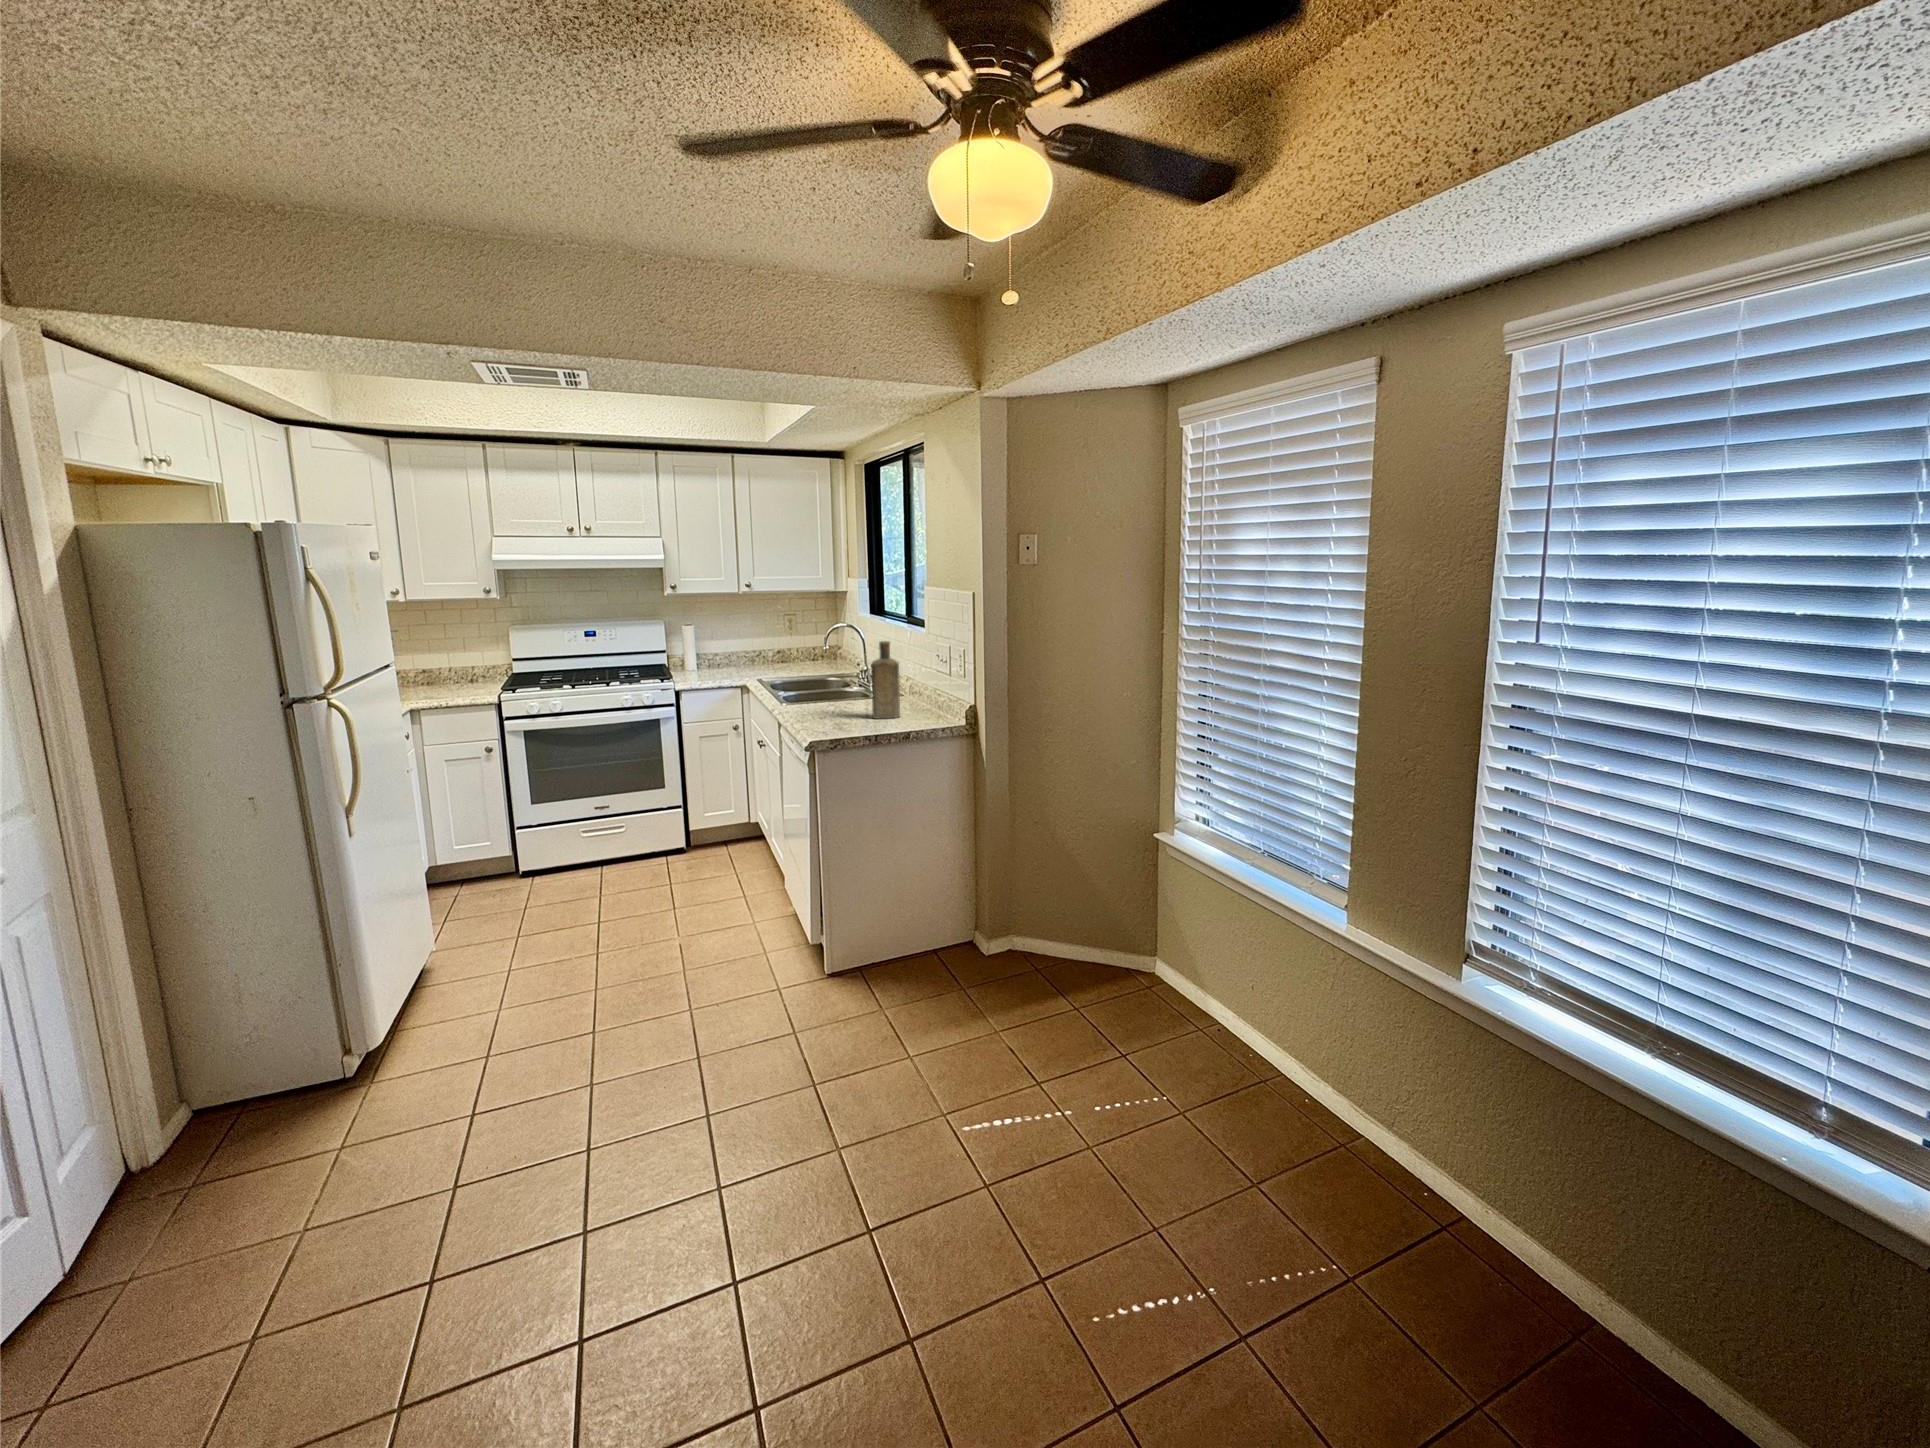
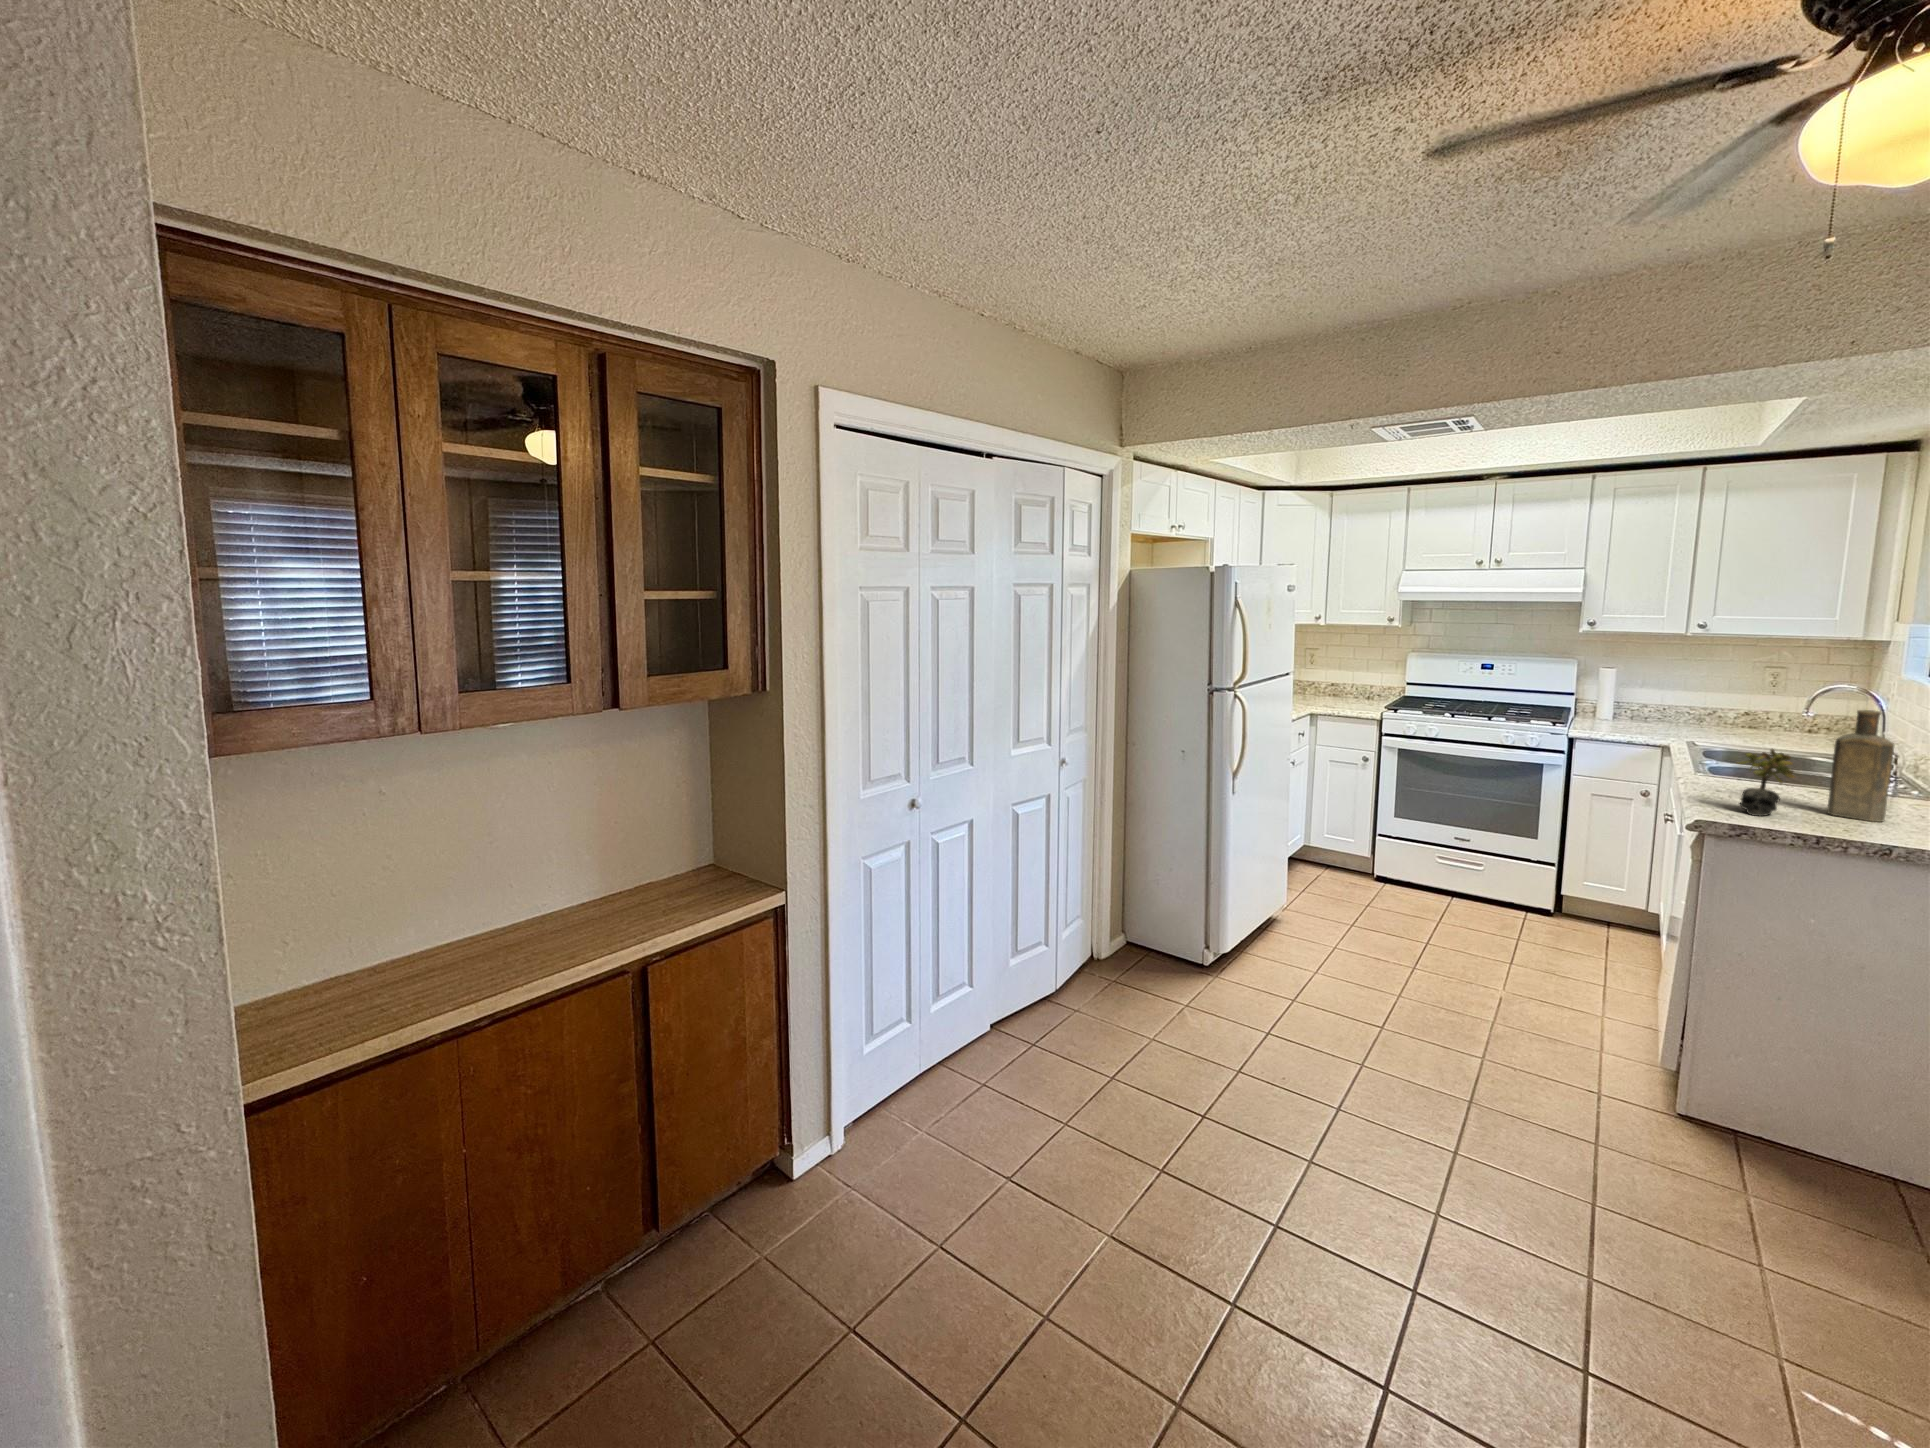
succulent plant: none [826,677,861,730] -> present [1738,749,1794,816]

